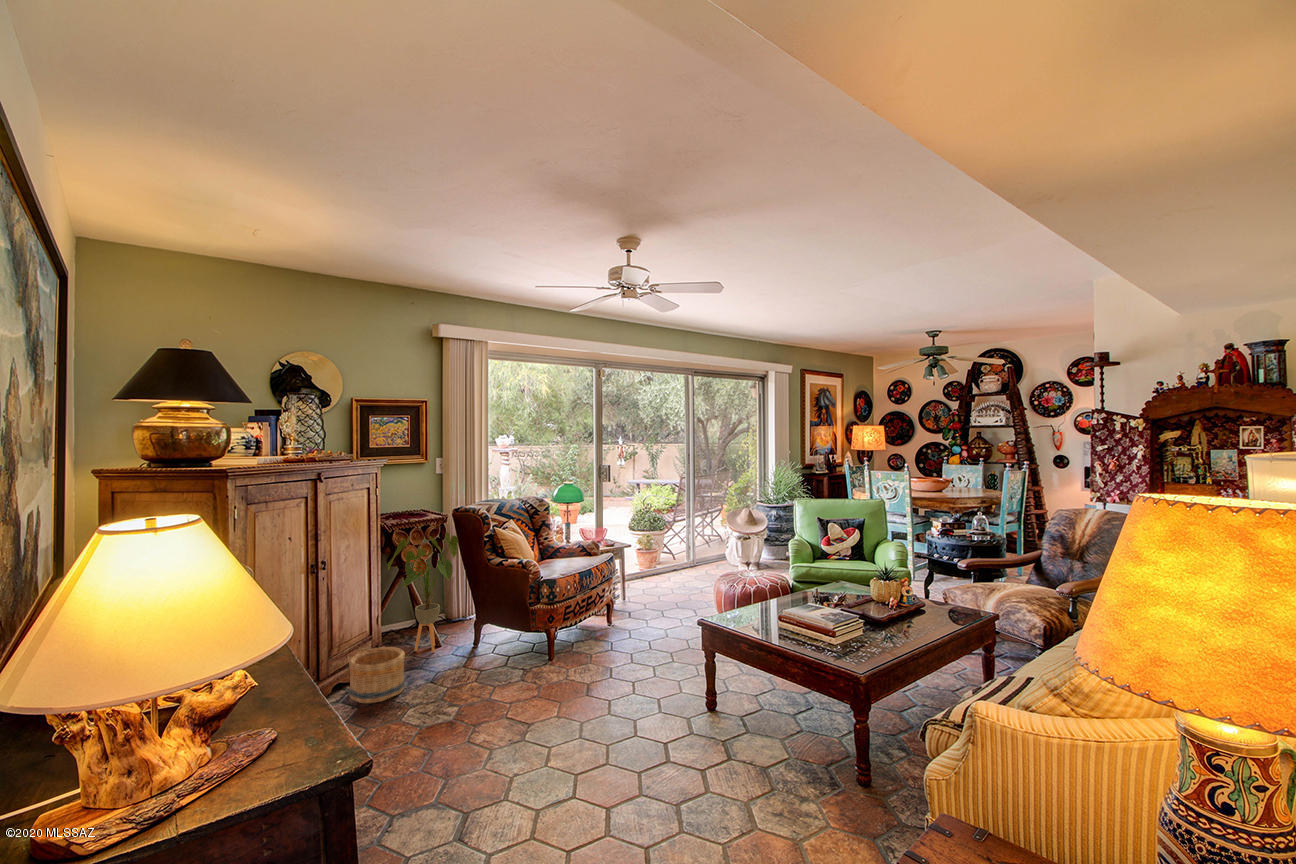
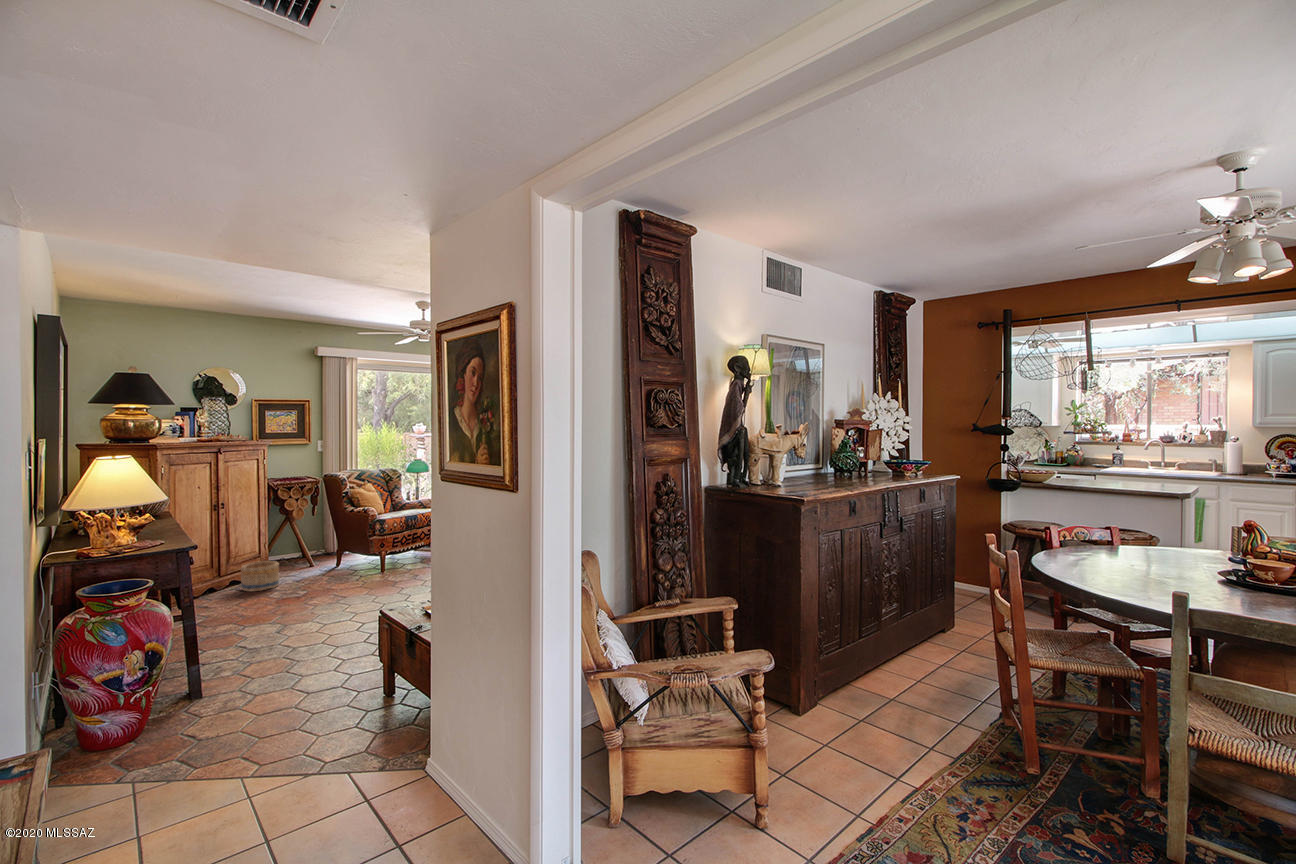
house plant: present [388,532,458,653] -> none [276,491,328,571]

